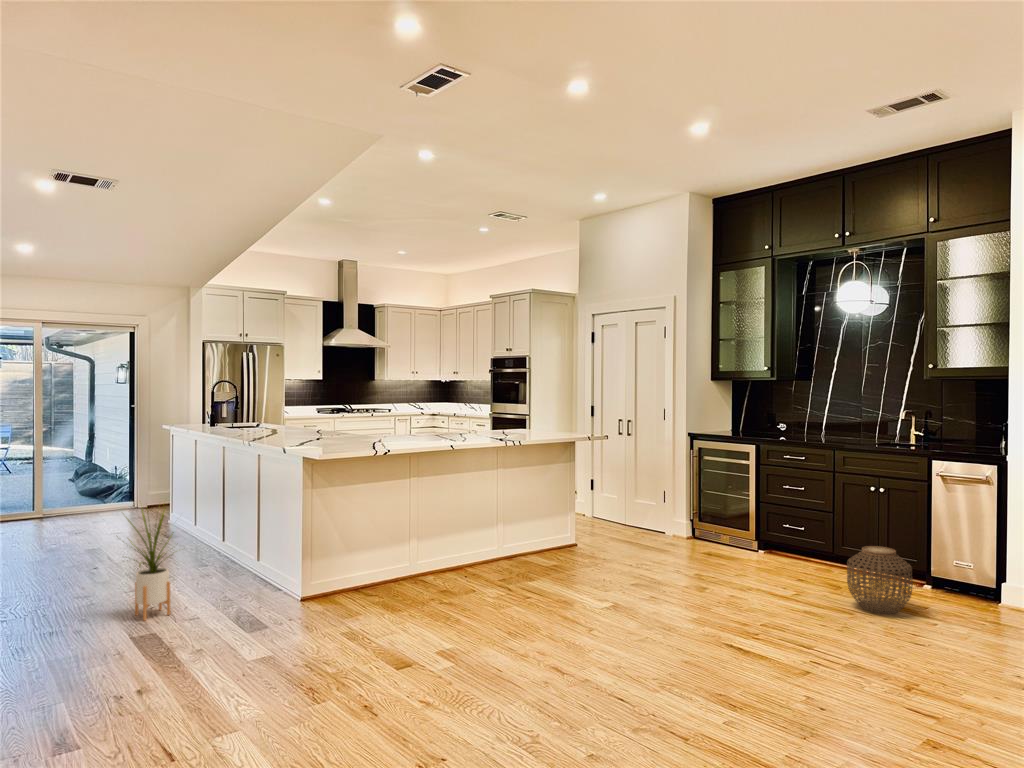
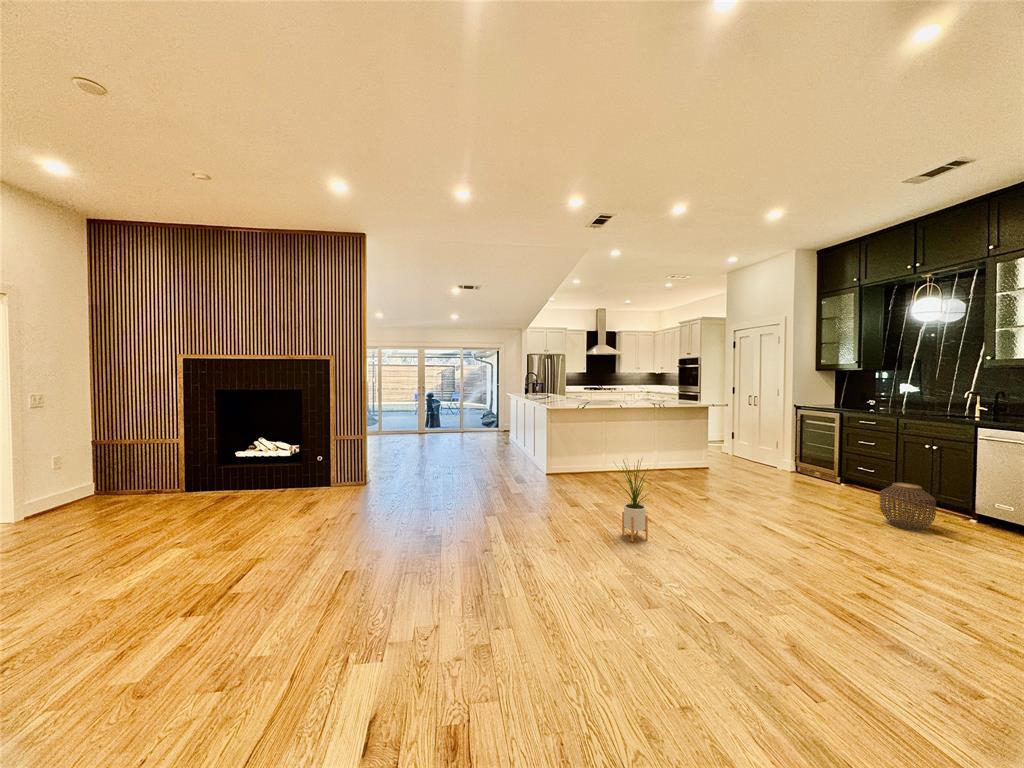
house plant: present [127,509,170,621] -> present [617,460,653,542]

